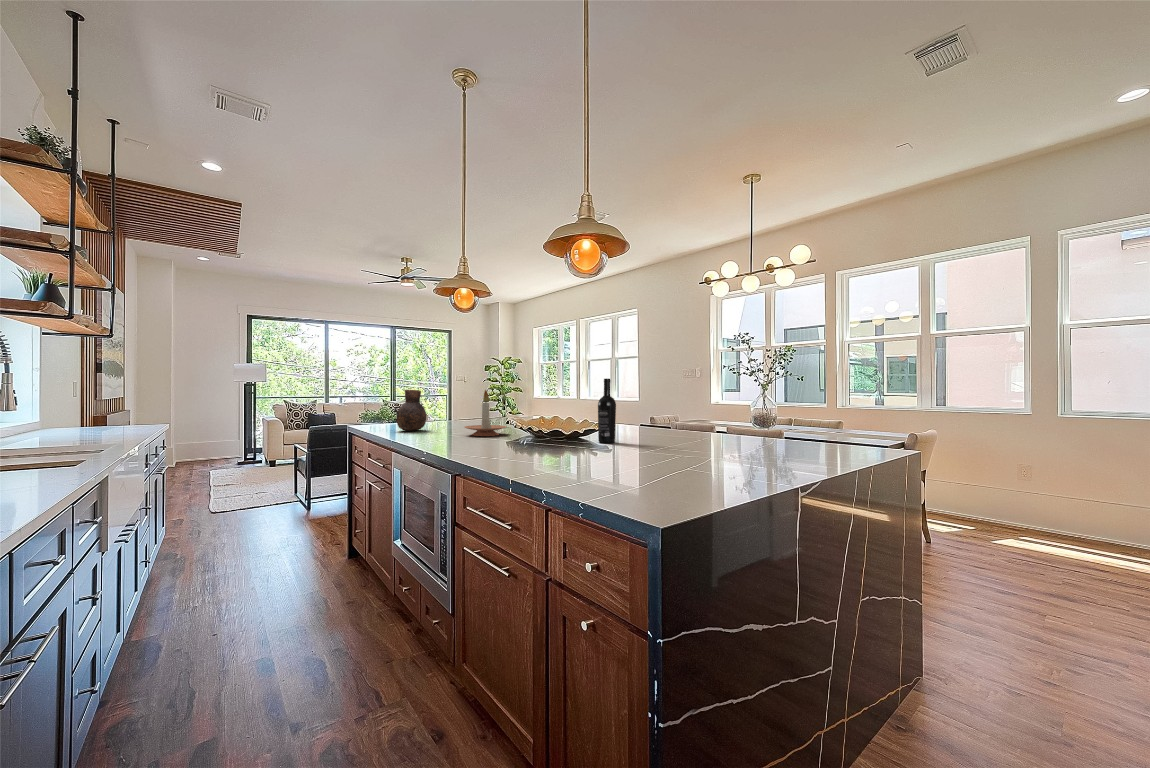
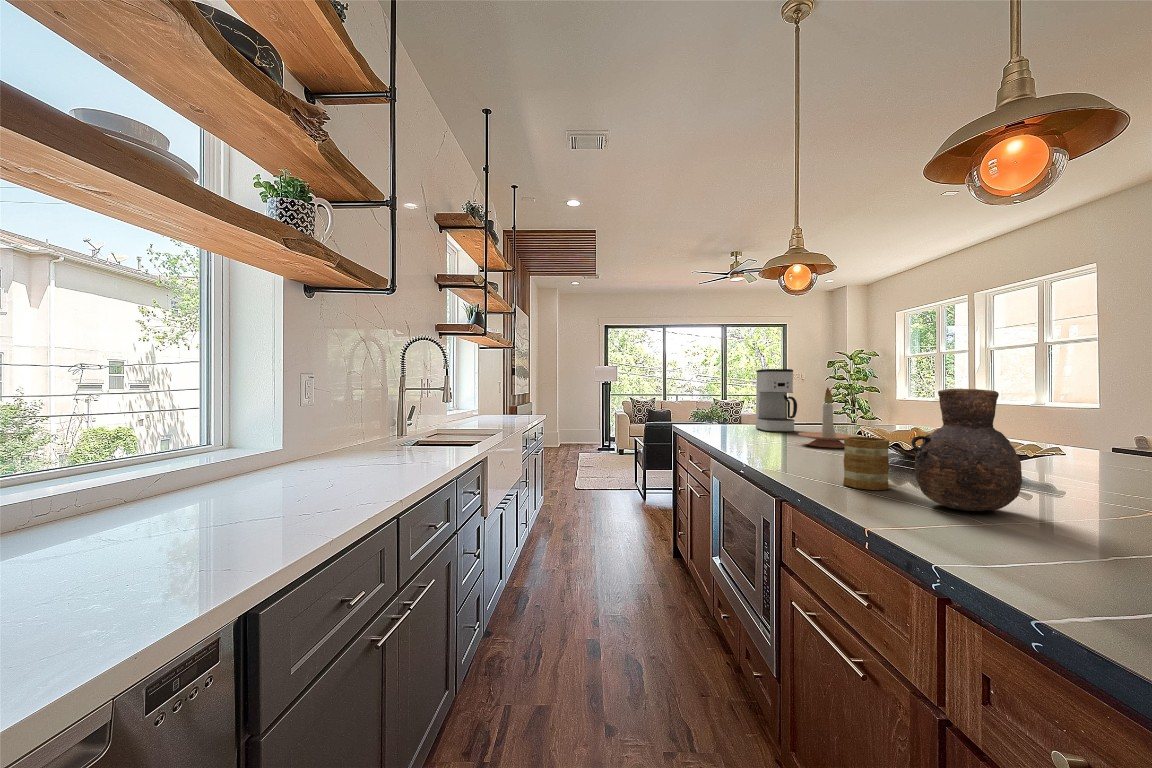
coffee maker: none [428,374,462,427] -> present [756,369,797,432]
wine bottle: present [598,379,616,443] -> none [1029,369,1071,477]
vase: present [395,390,426,431] -> present [911,389,1022,511]
mug: none [497,425,524,459] -> present [843,437,889,490]

